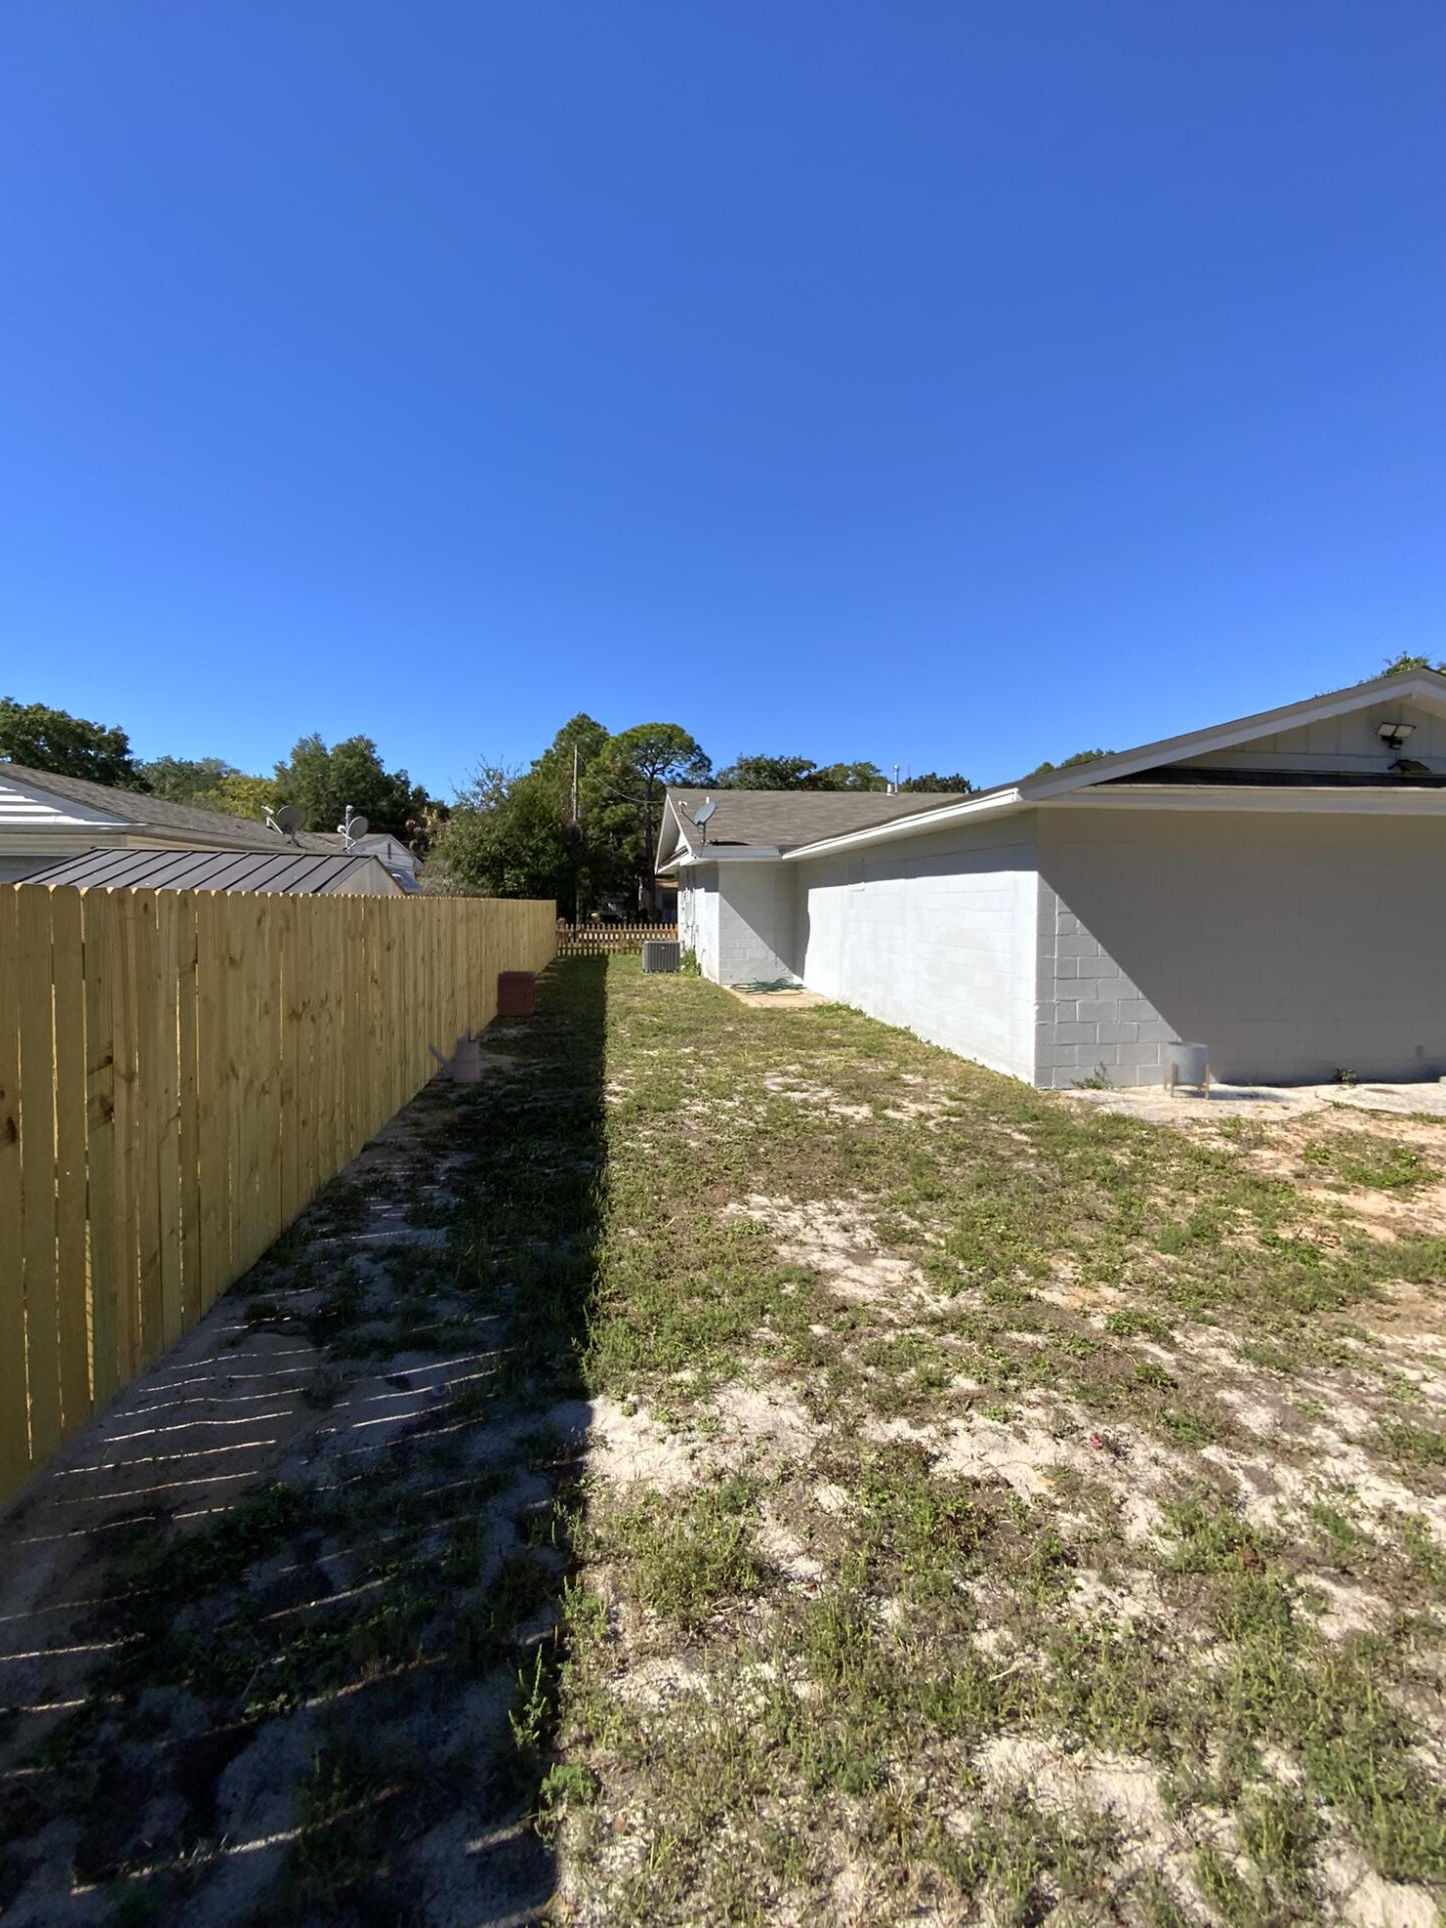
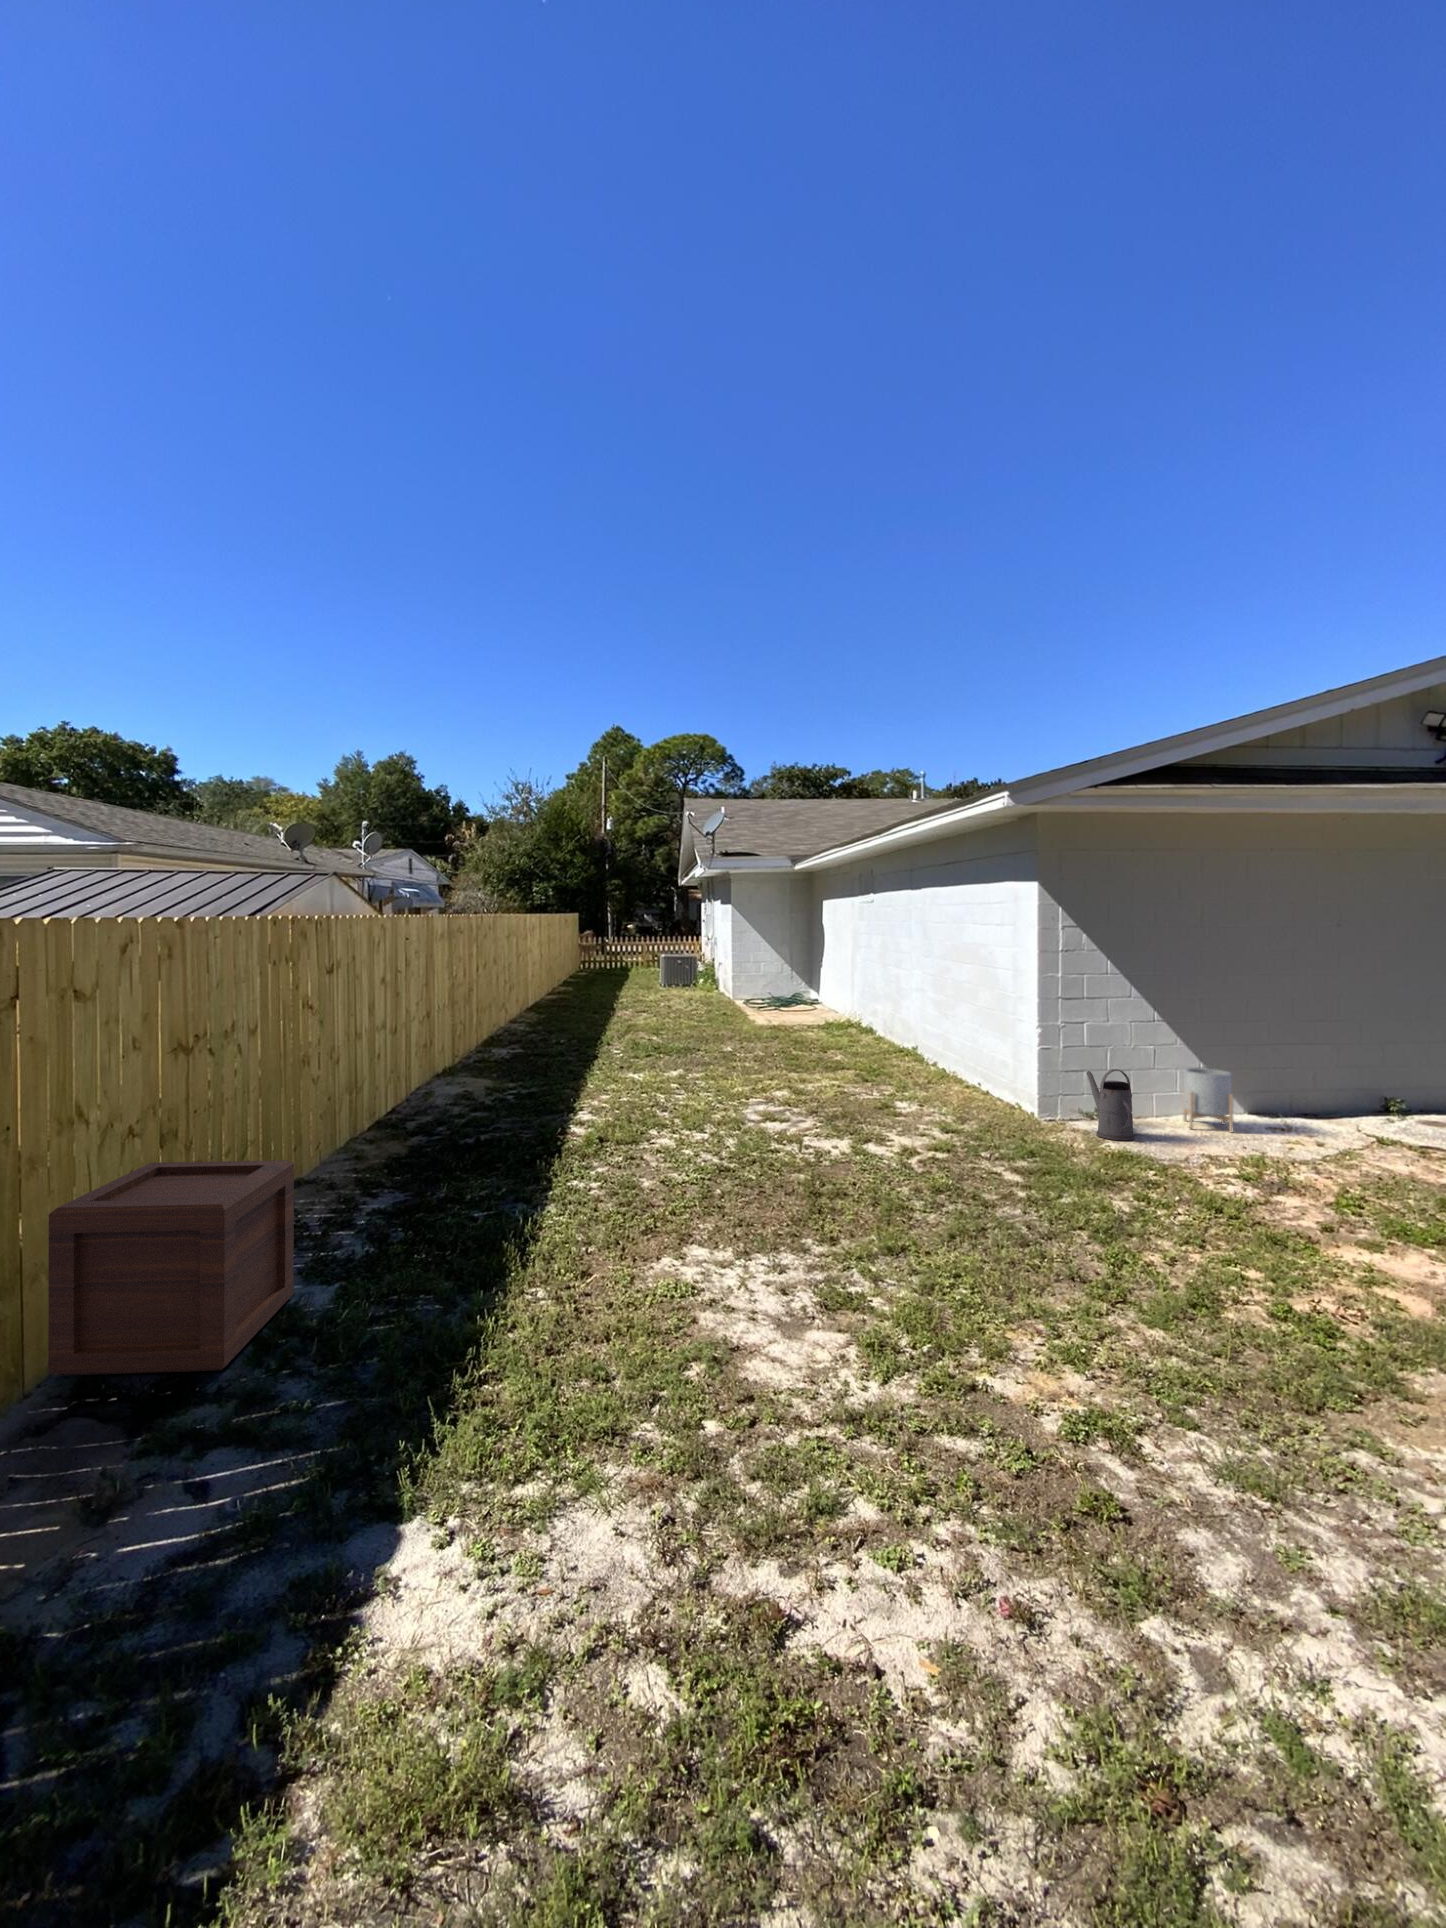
wooden crate: present [496,971,536,1016] -> present [48,1160,294,1376]
watering can: present [429,1026,481,1083] -> present [1087,1069,1135,1140]

